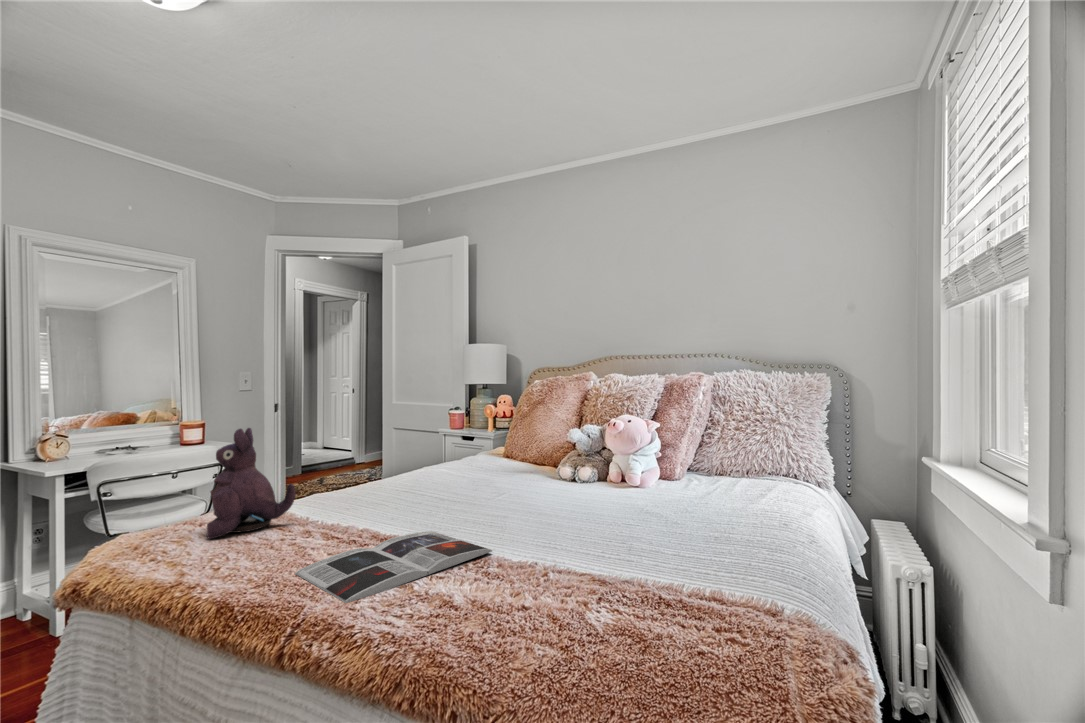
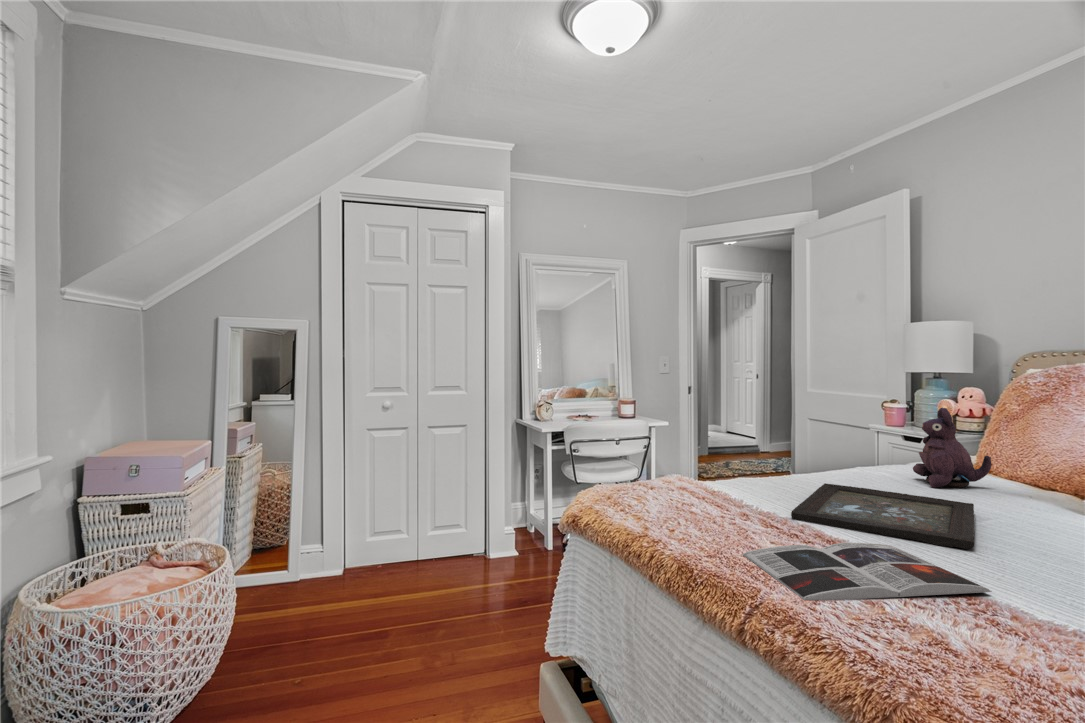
plush toy: present [207,428,296,539] -> present [913,408,992,488]
tray: none [354,484,495,526] -> present [791,483,975,549]

